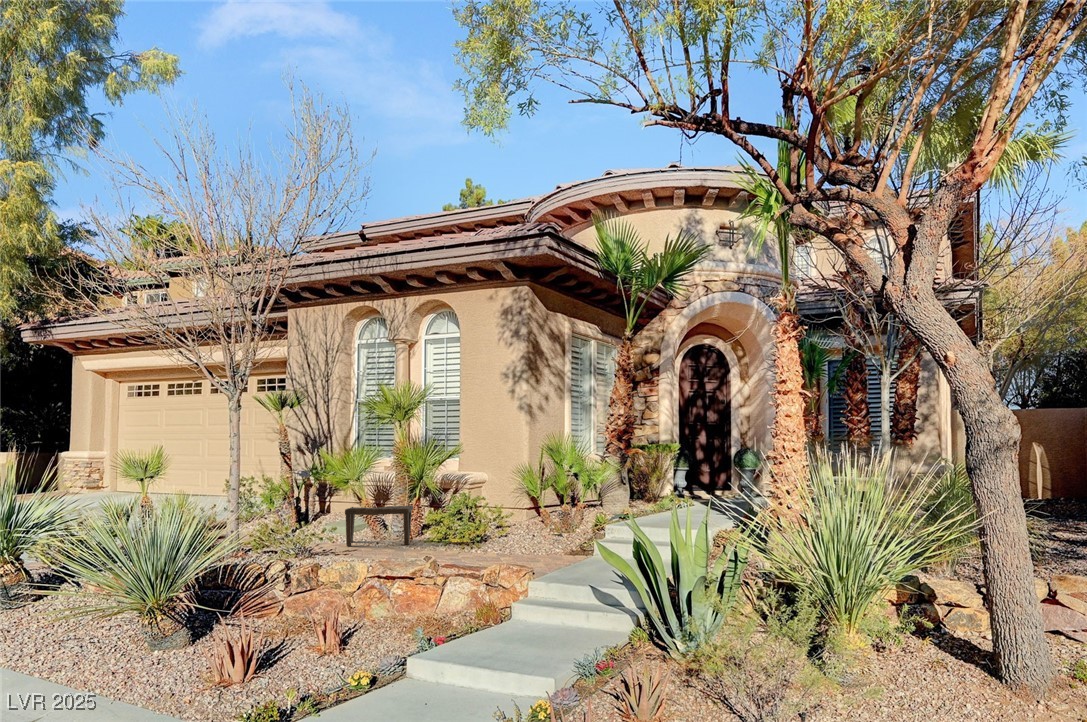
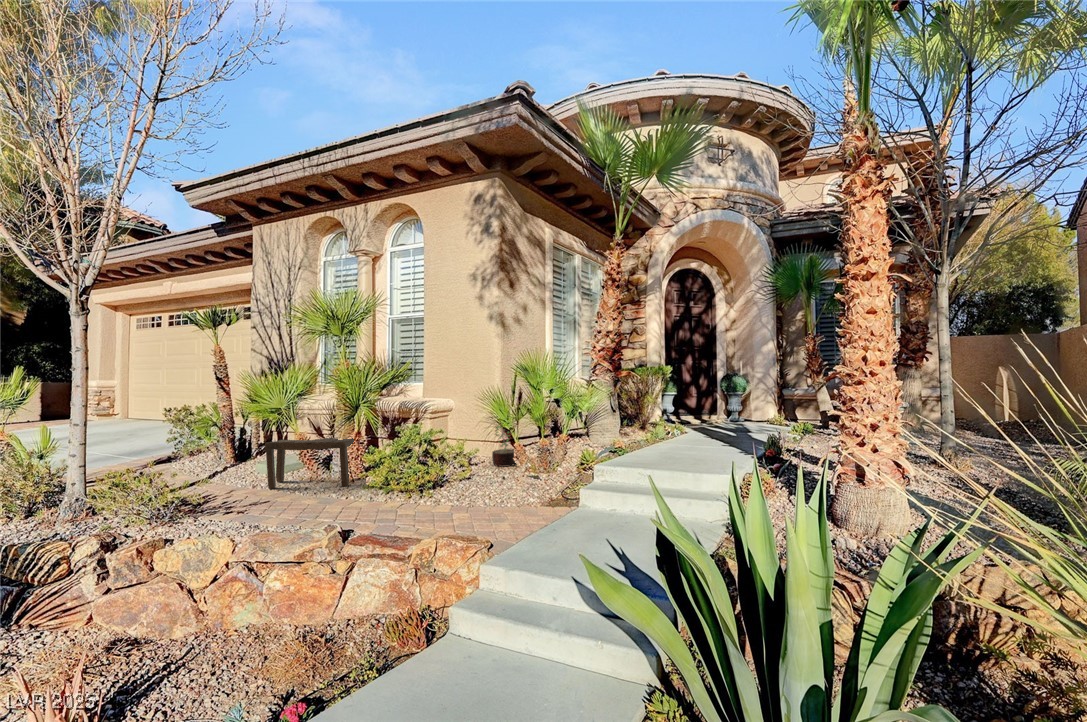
decorative plant: none [520,494,541,533] -> present [492,426,516,467]

